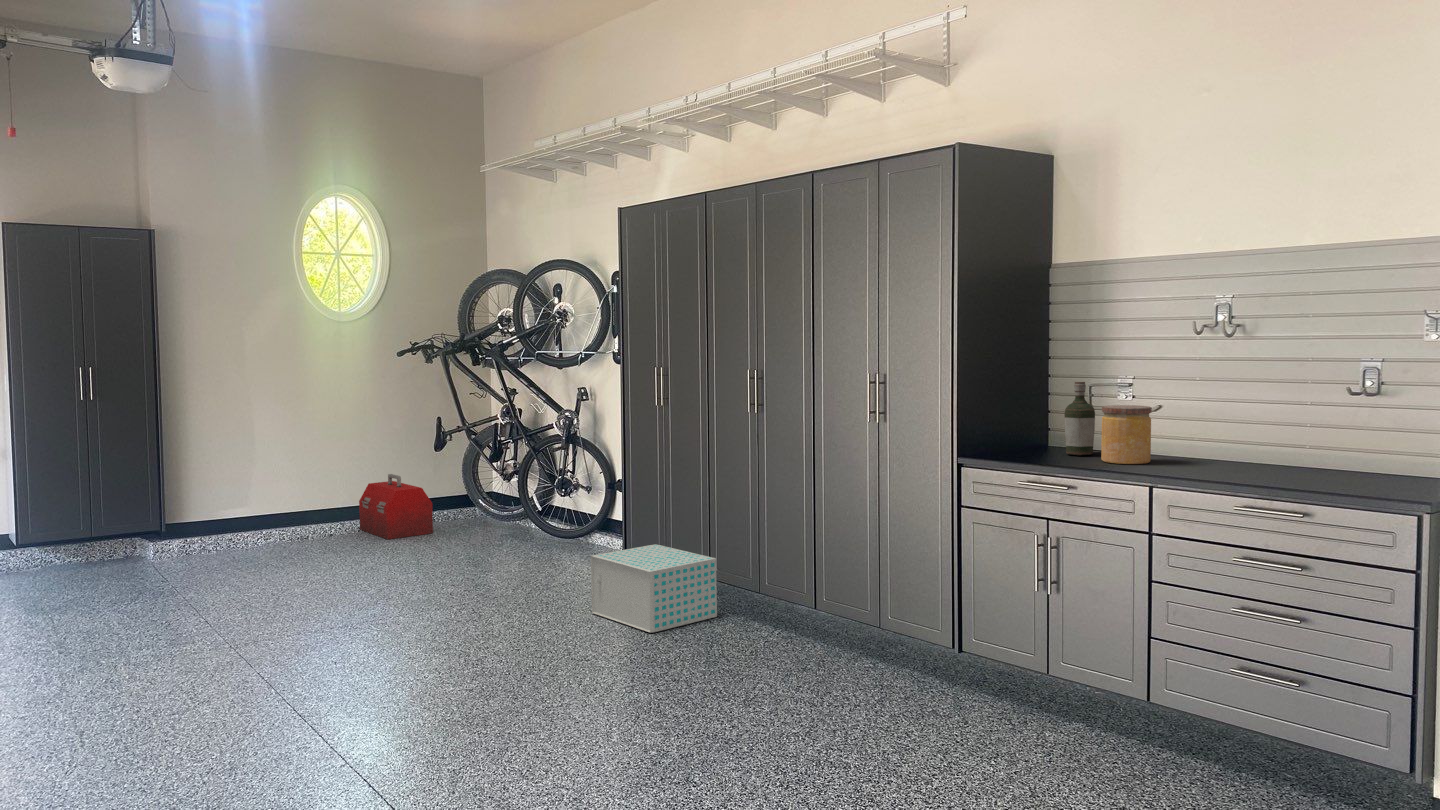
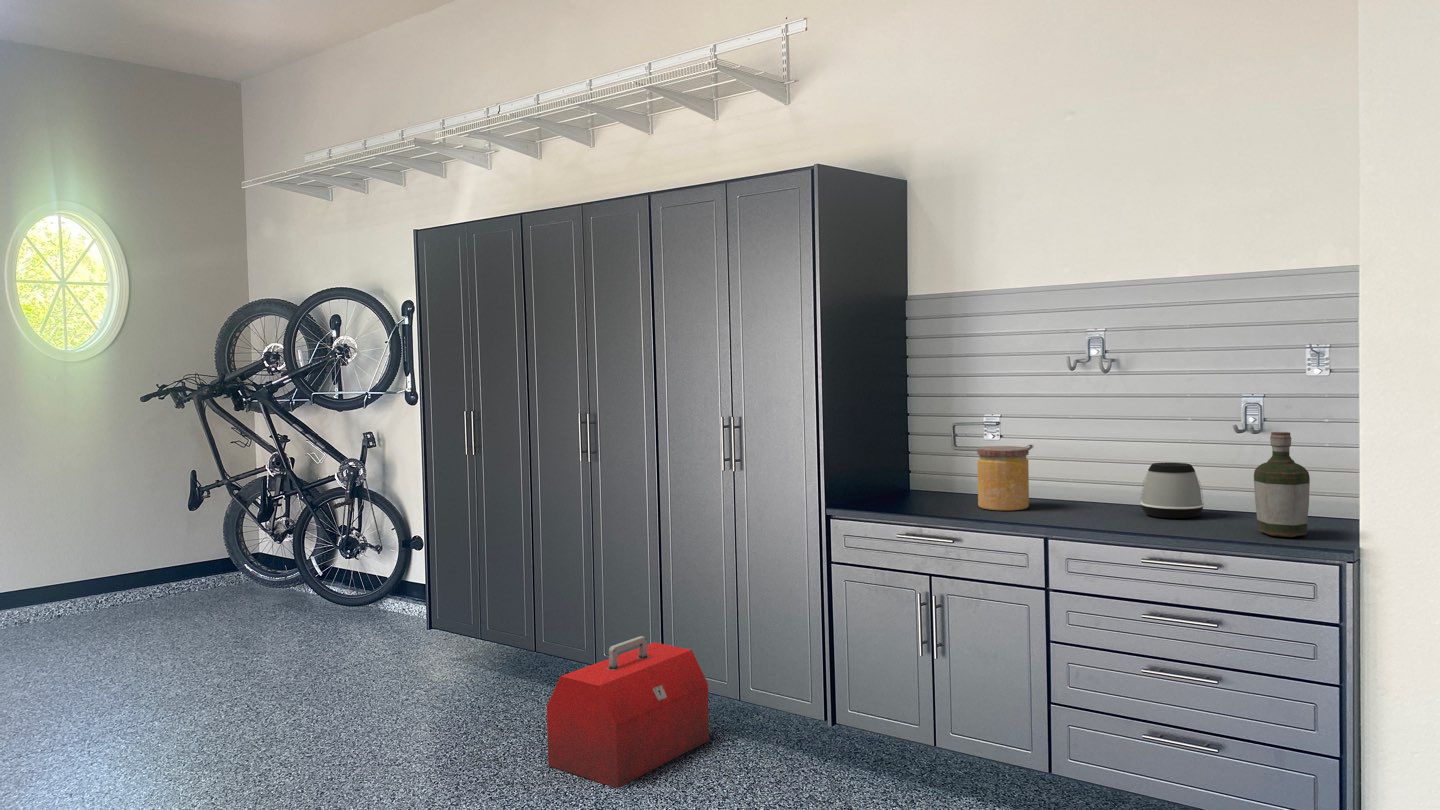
bottle: present [1065,382,1095,455] -> present [1254,432,1310,537]
speaker: none [1254,423,1317,475] -> present [1140,462,1204,518]
toolbox: present [359,474,433,539] -> present [547,636,709,788]
storage box: present [591,544,717,633] -> none [391,614,544,724]

